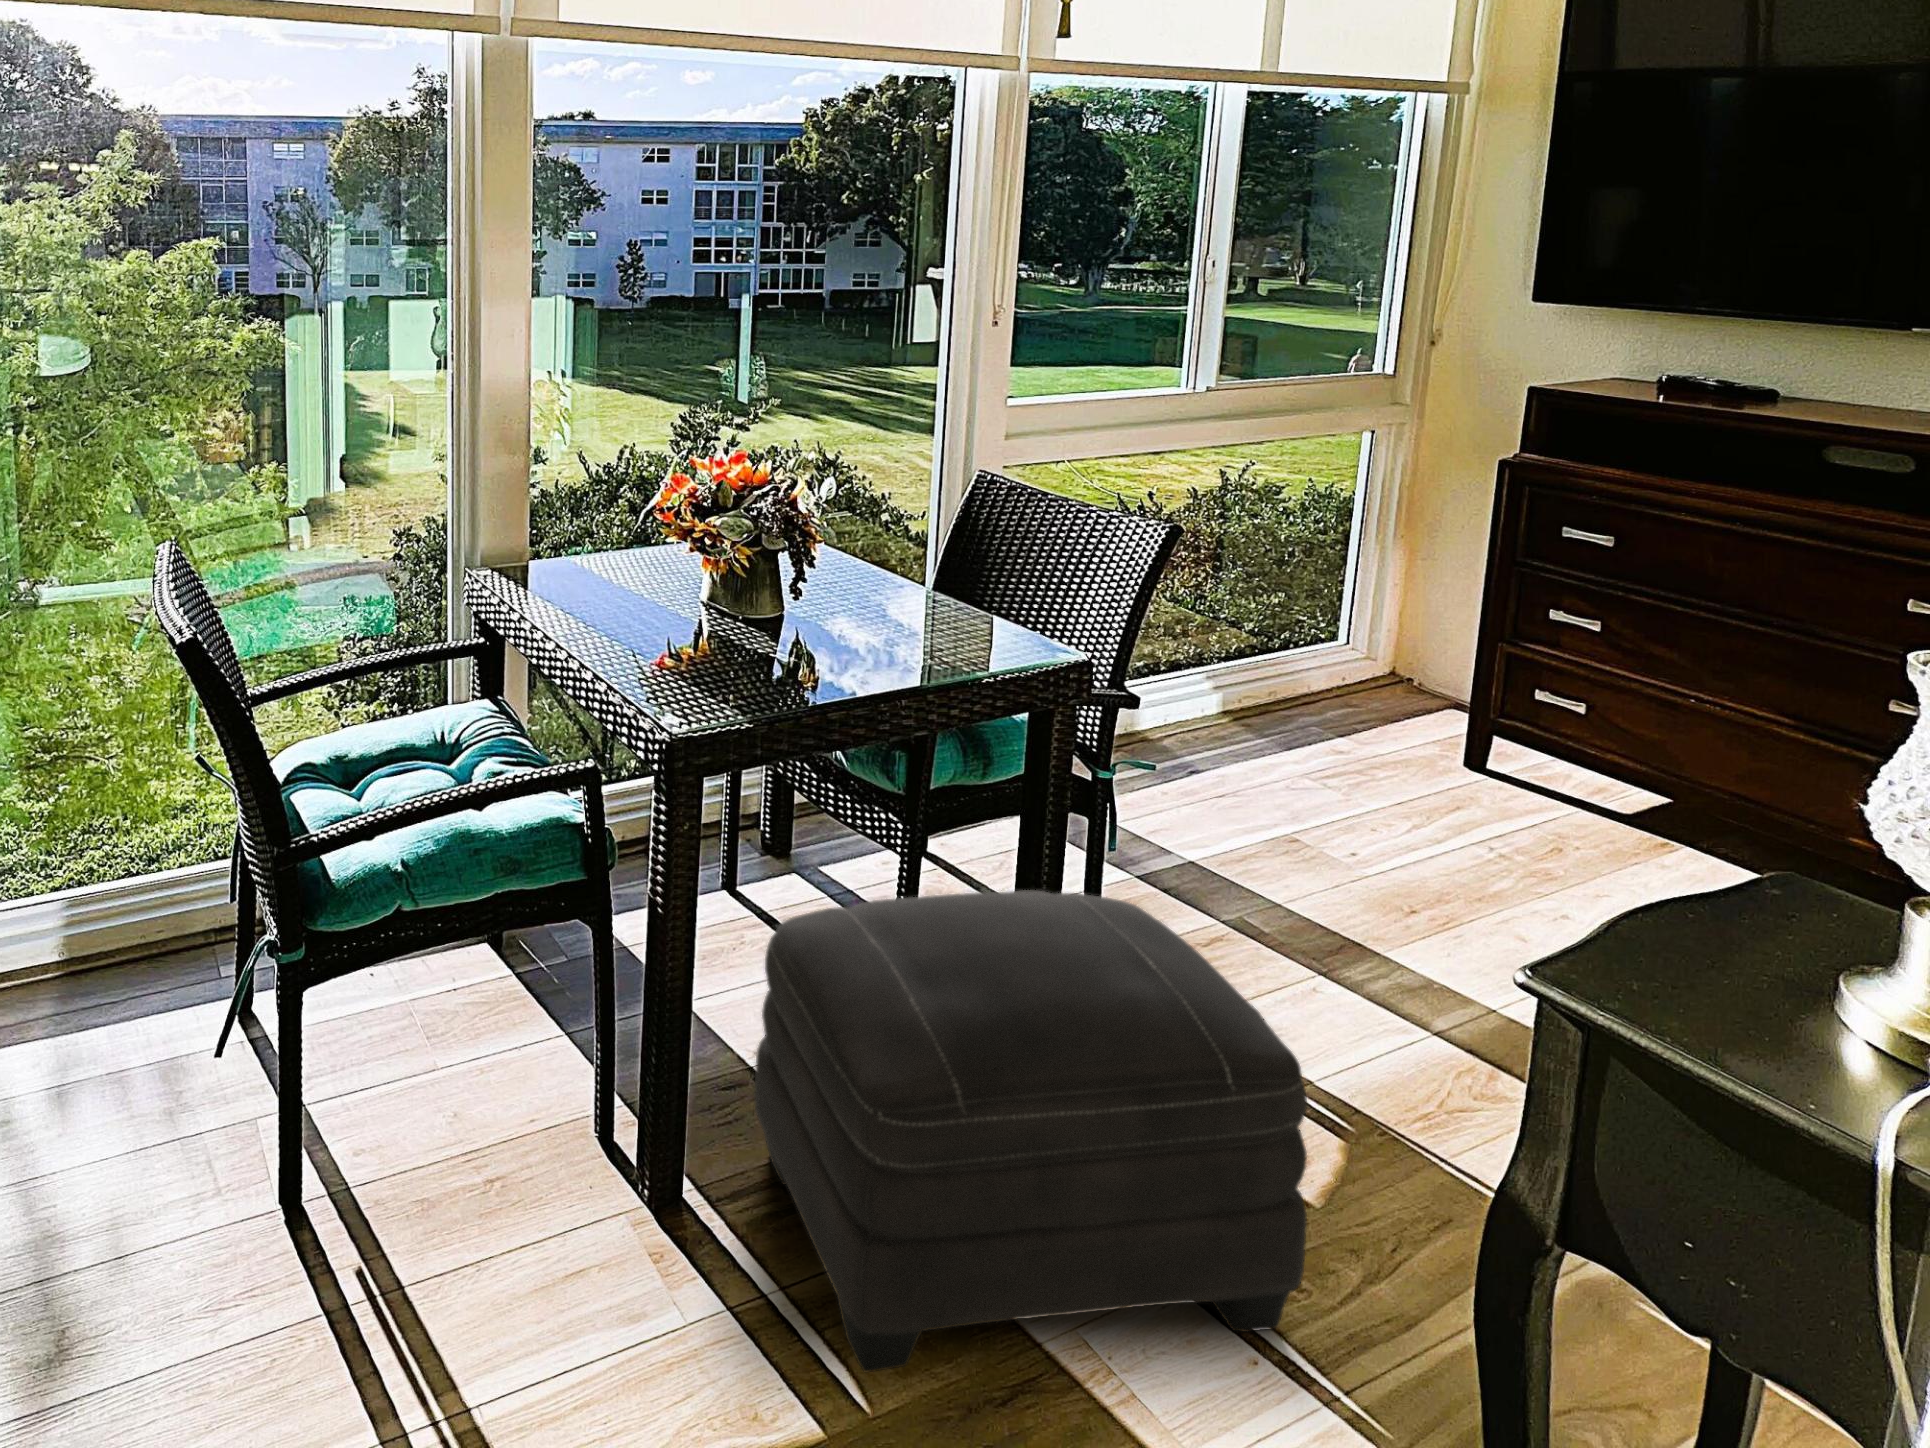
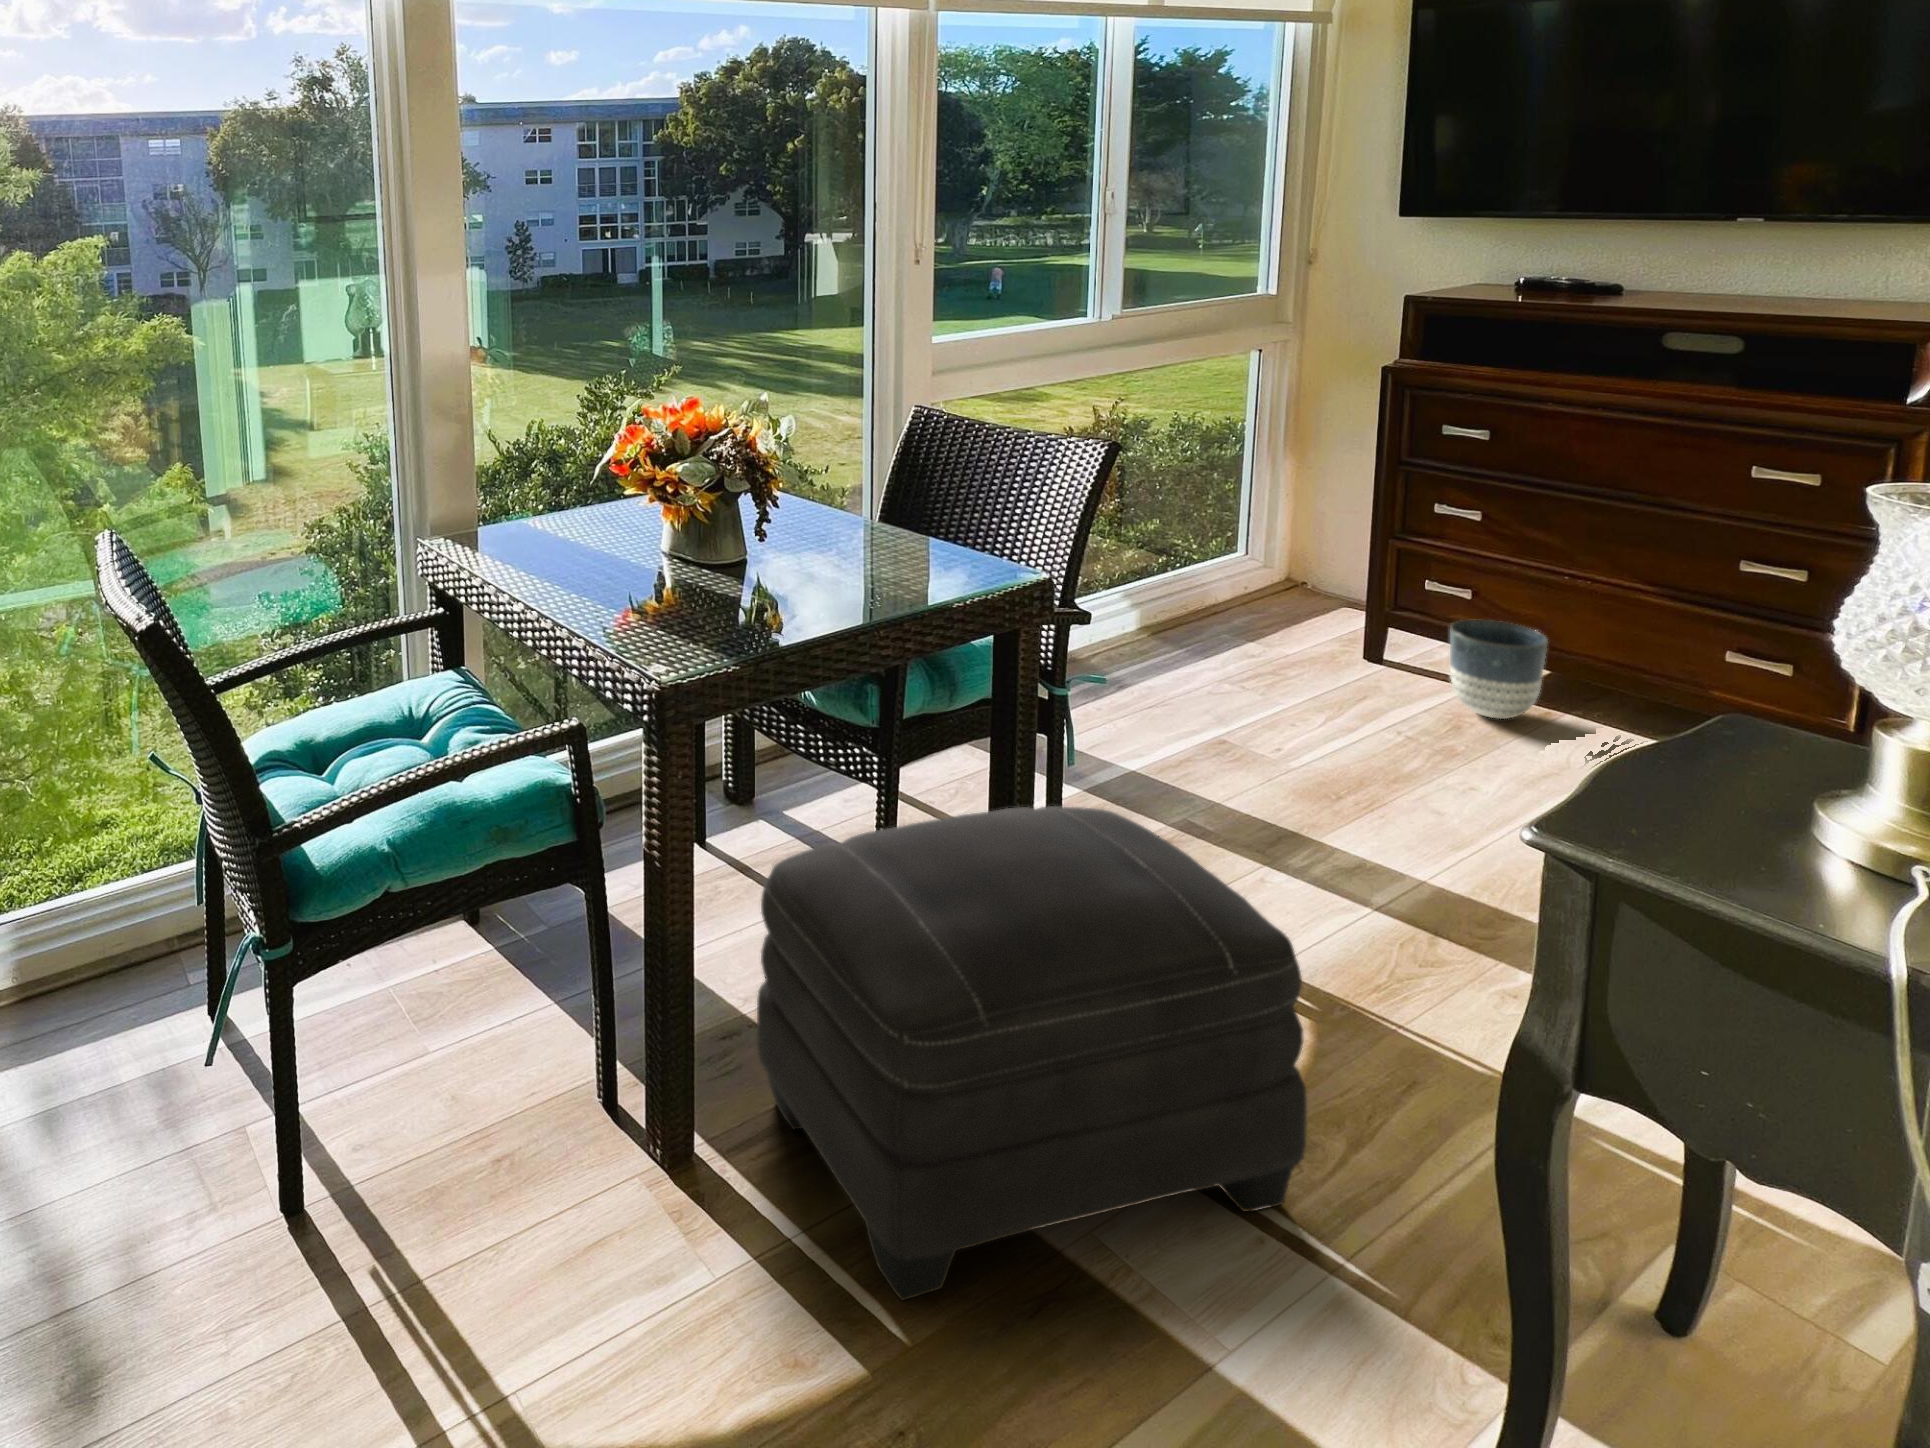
planter: none [1551,733,1660,840] -> present [1450,620,1547,719]

